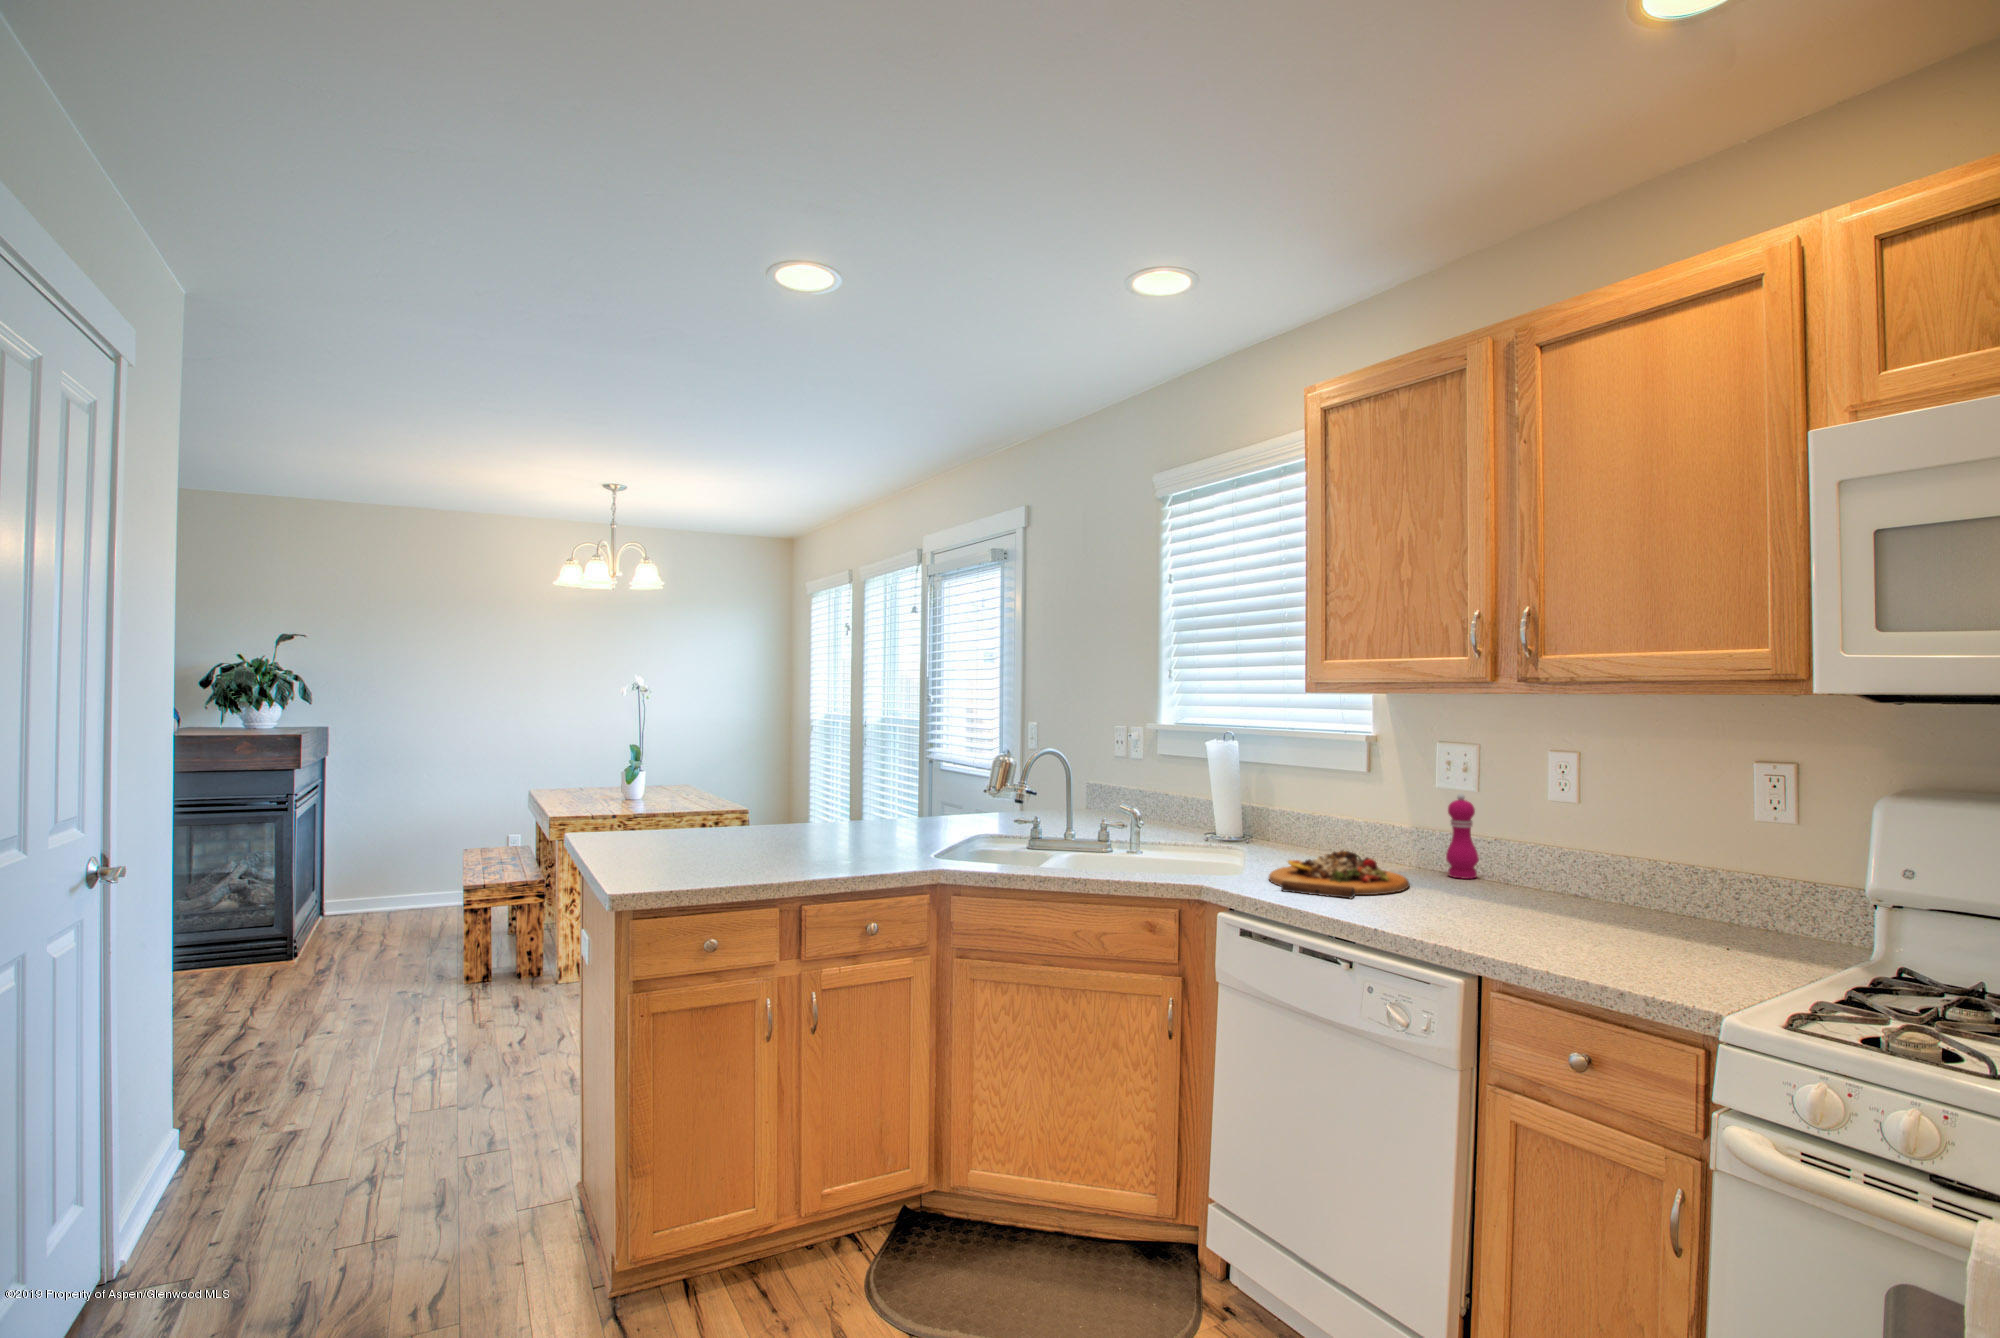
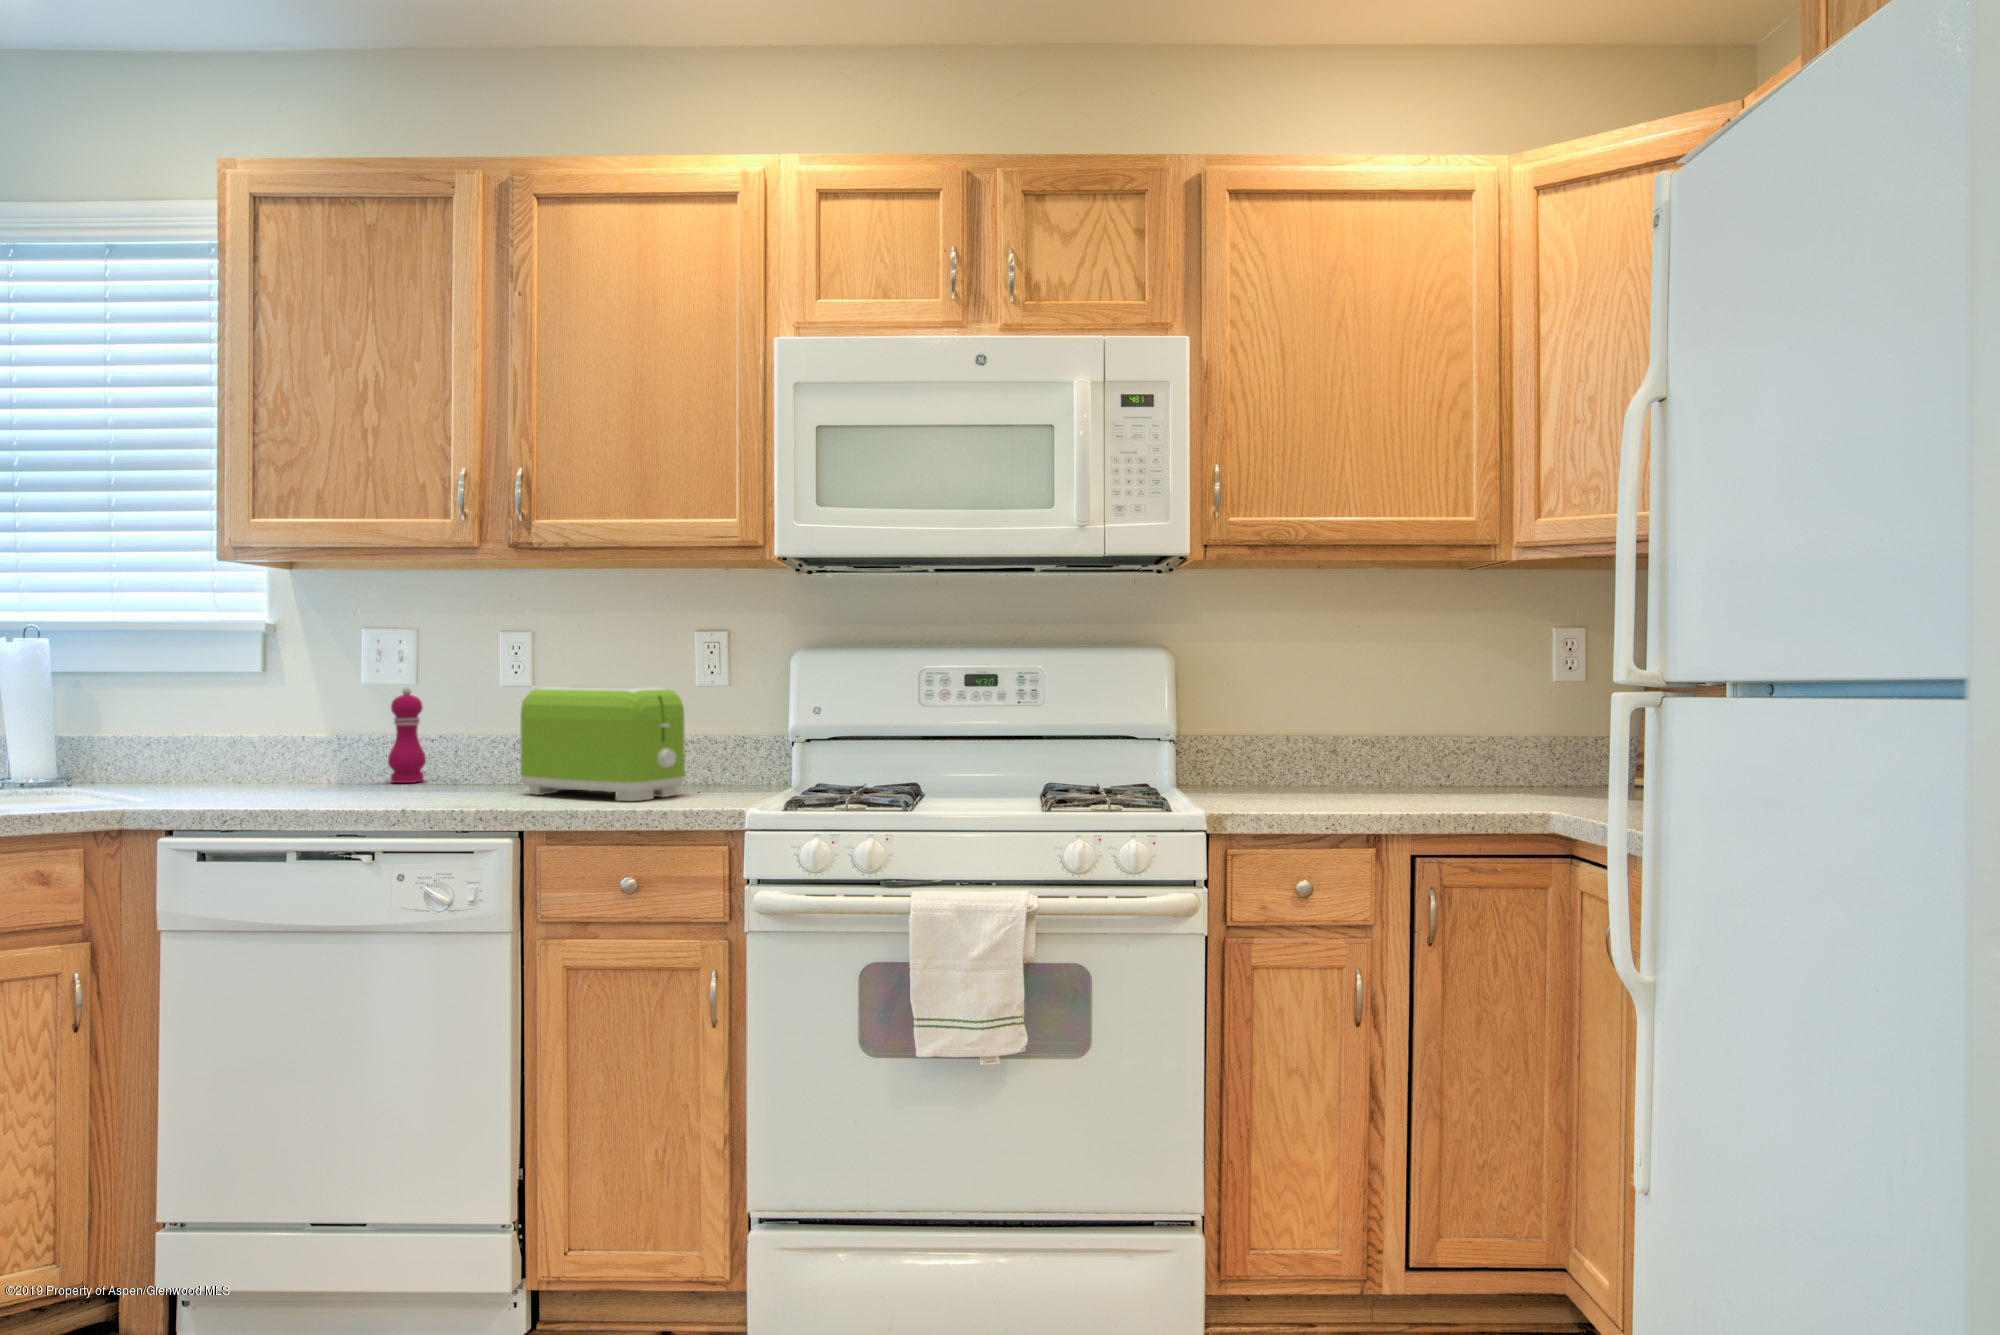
toaster: none [1538,814,1712,953] -> present [521,686,685,801]
cutting board: present [1269,851,1410,899] -> none [159,759,360,810]

